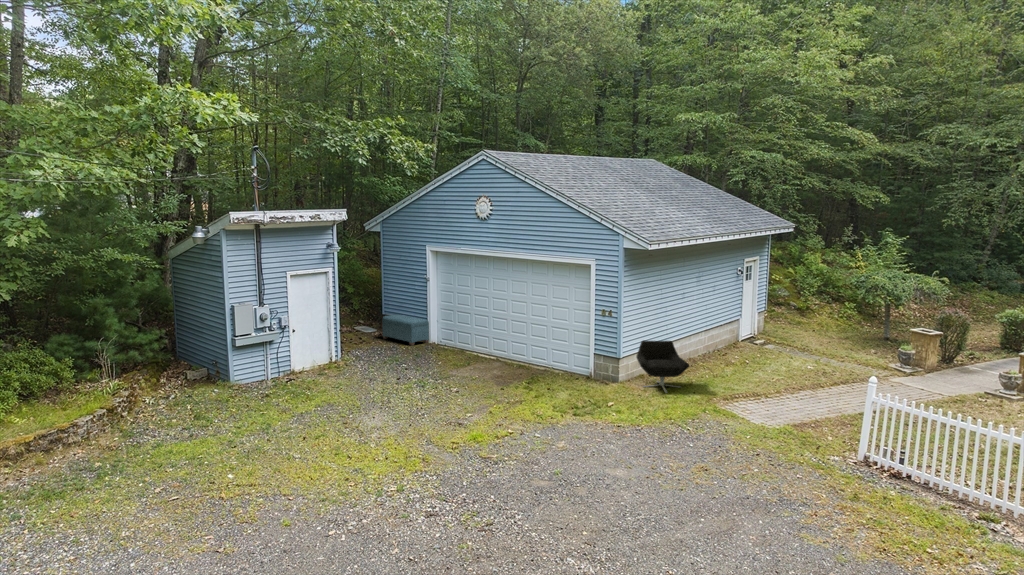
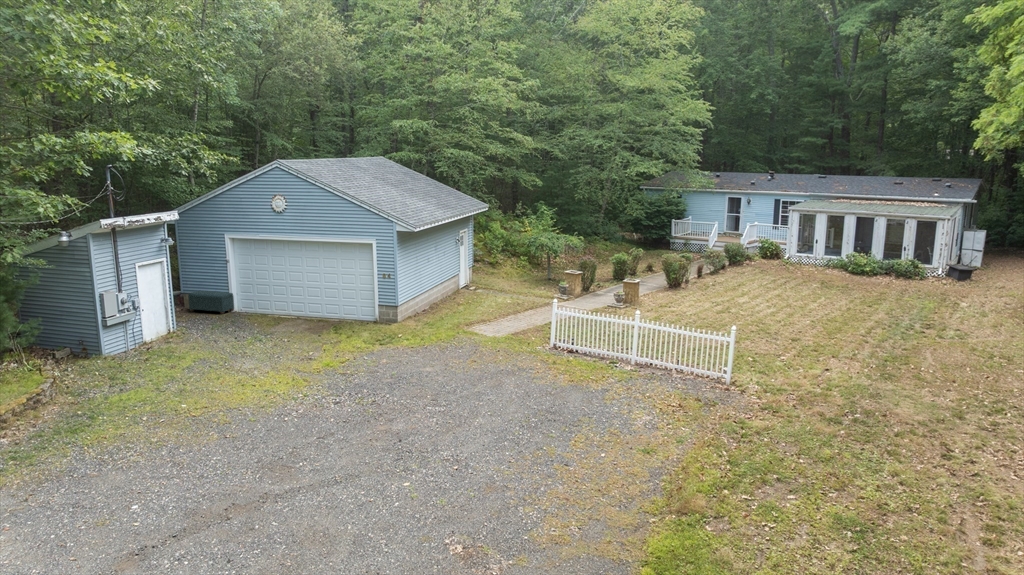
lounge chair: present [637,340,689,393] -> none [407,292,441,324]

